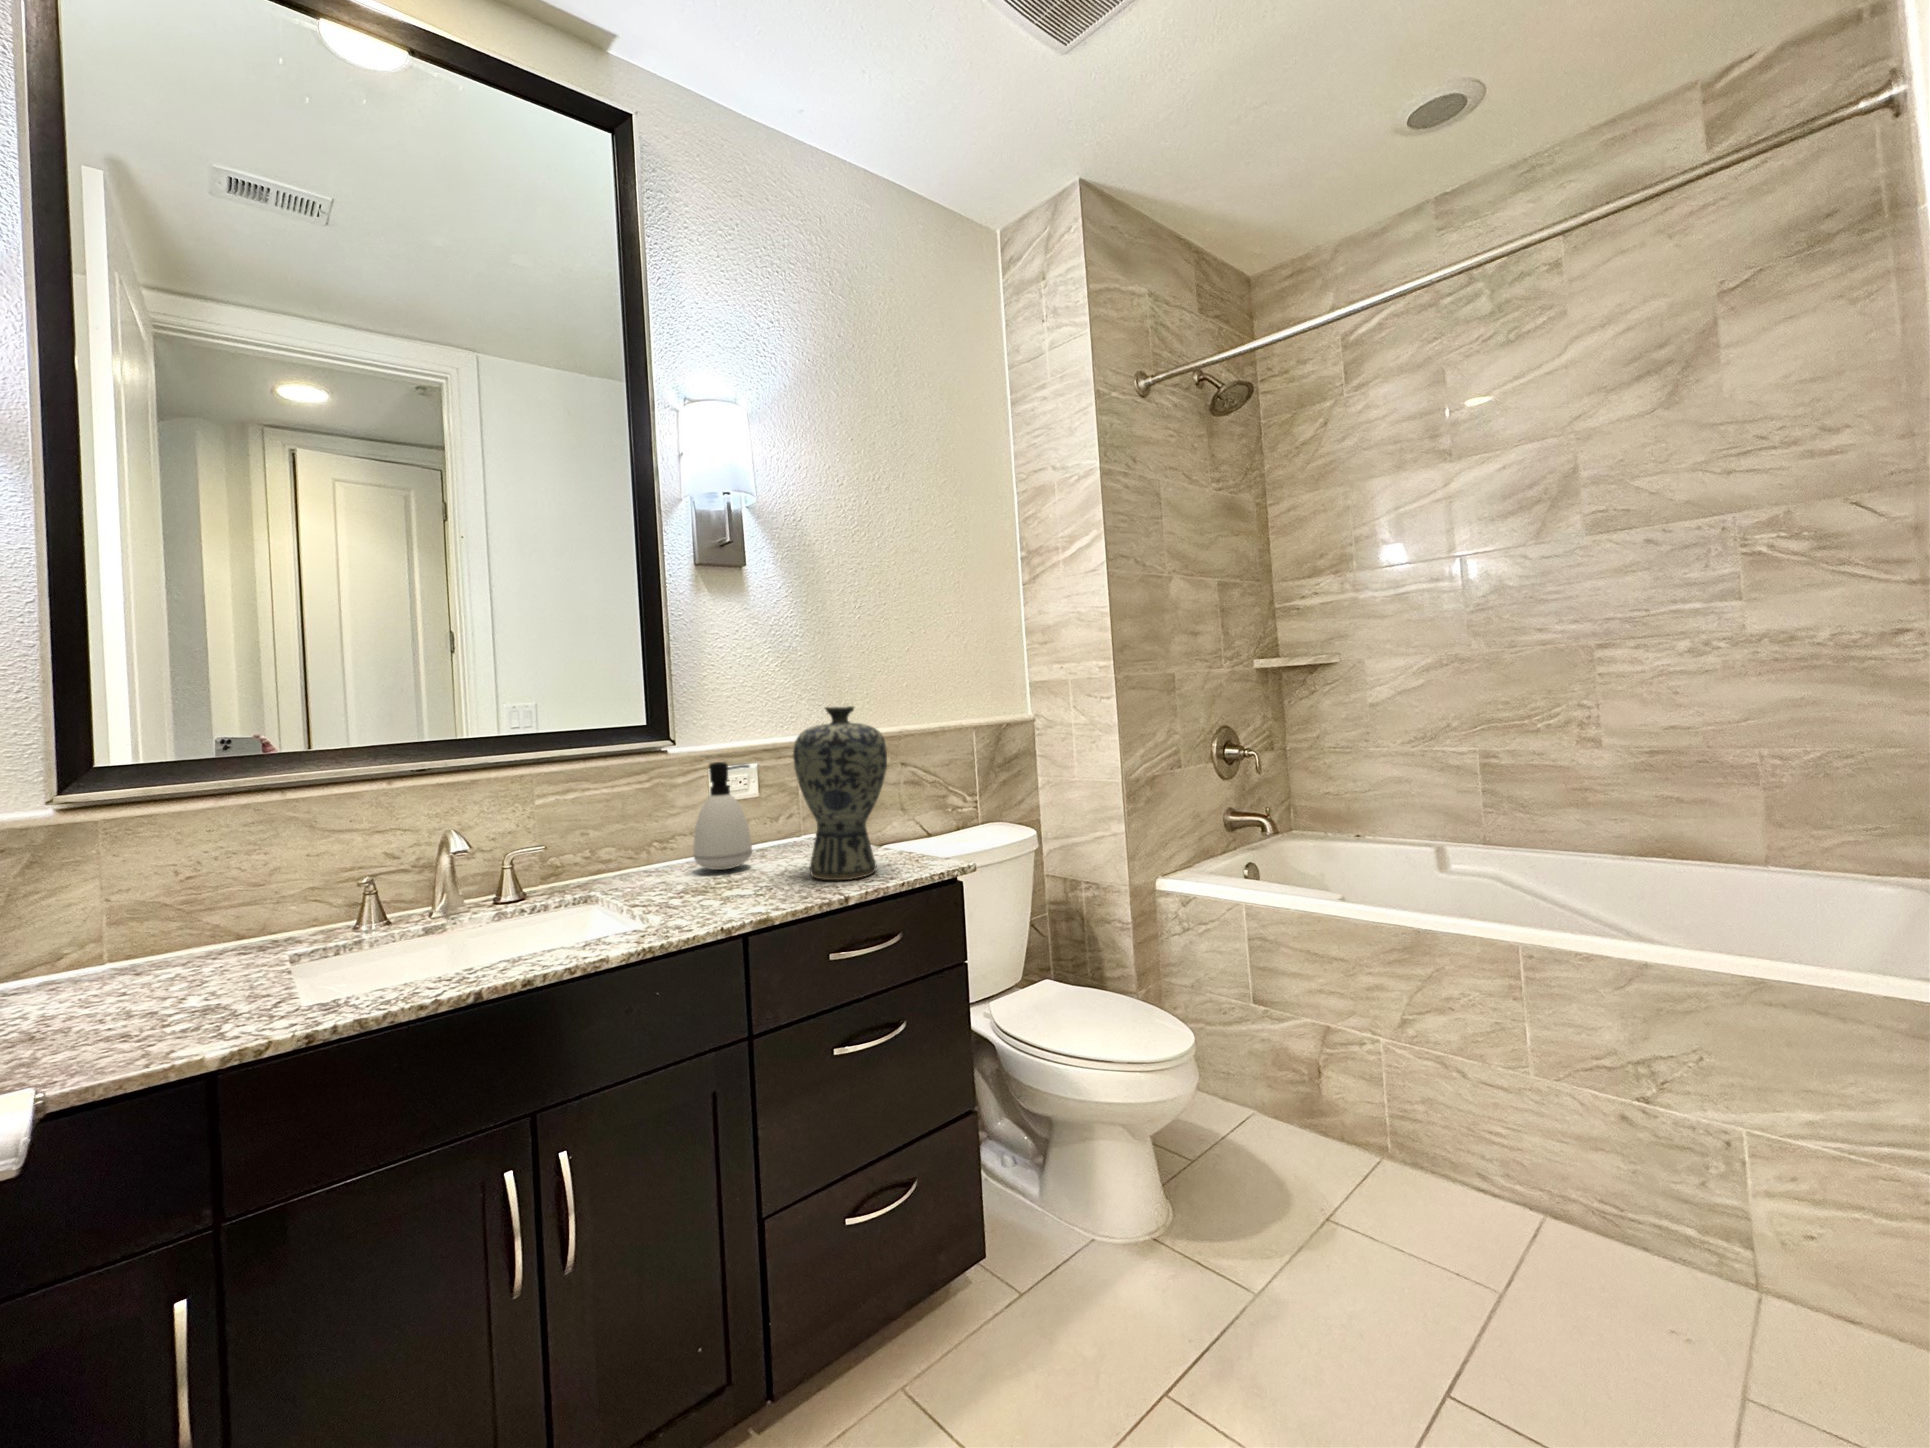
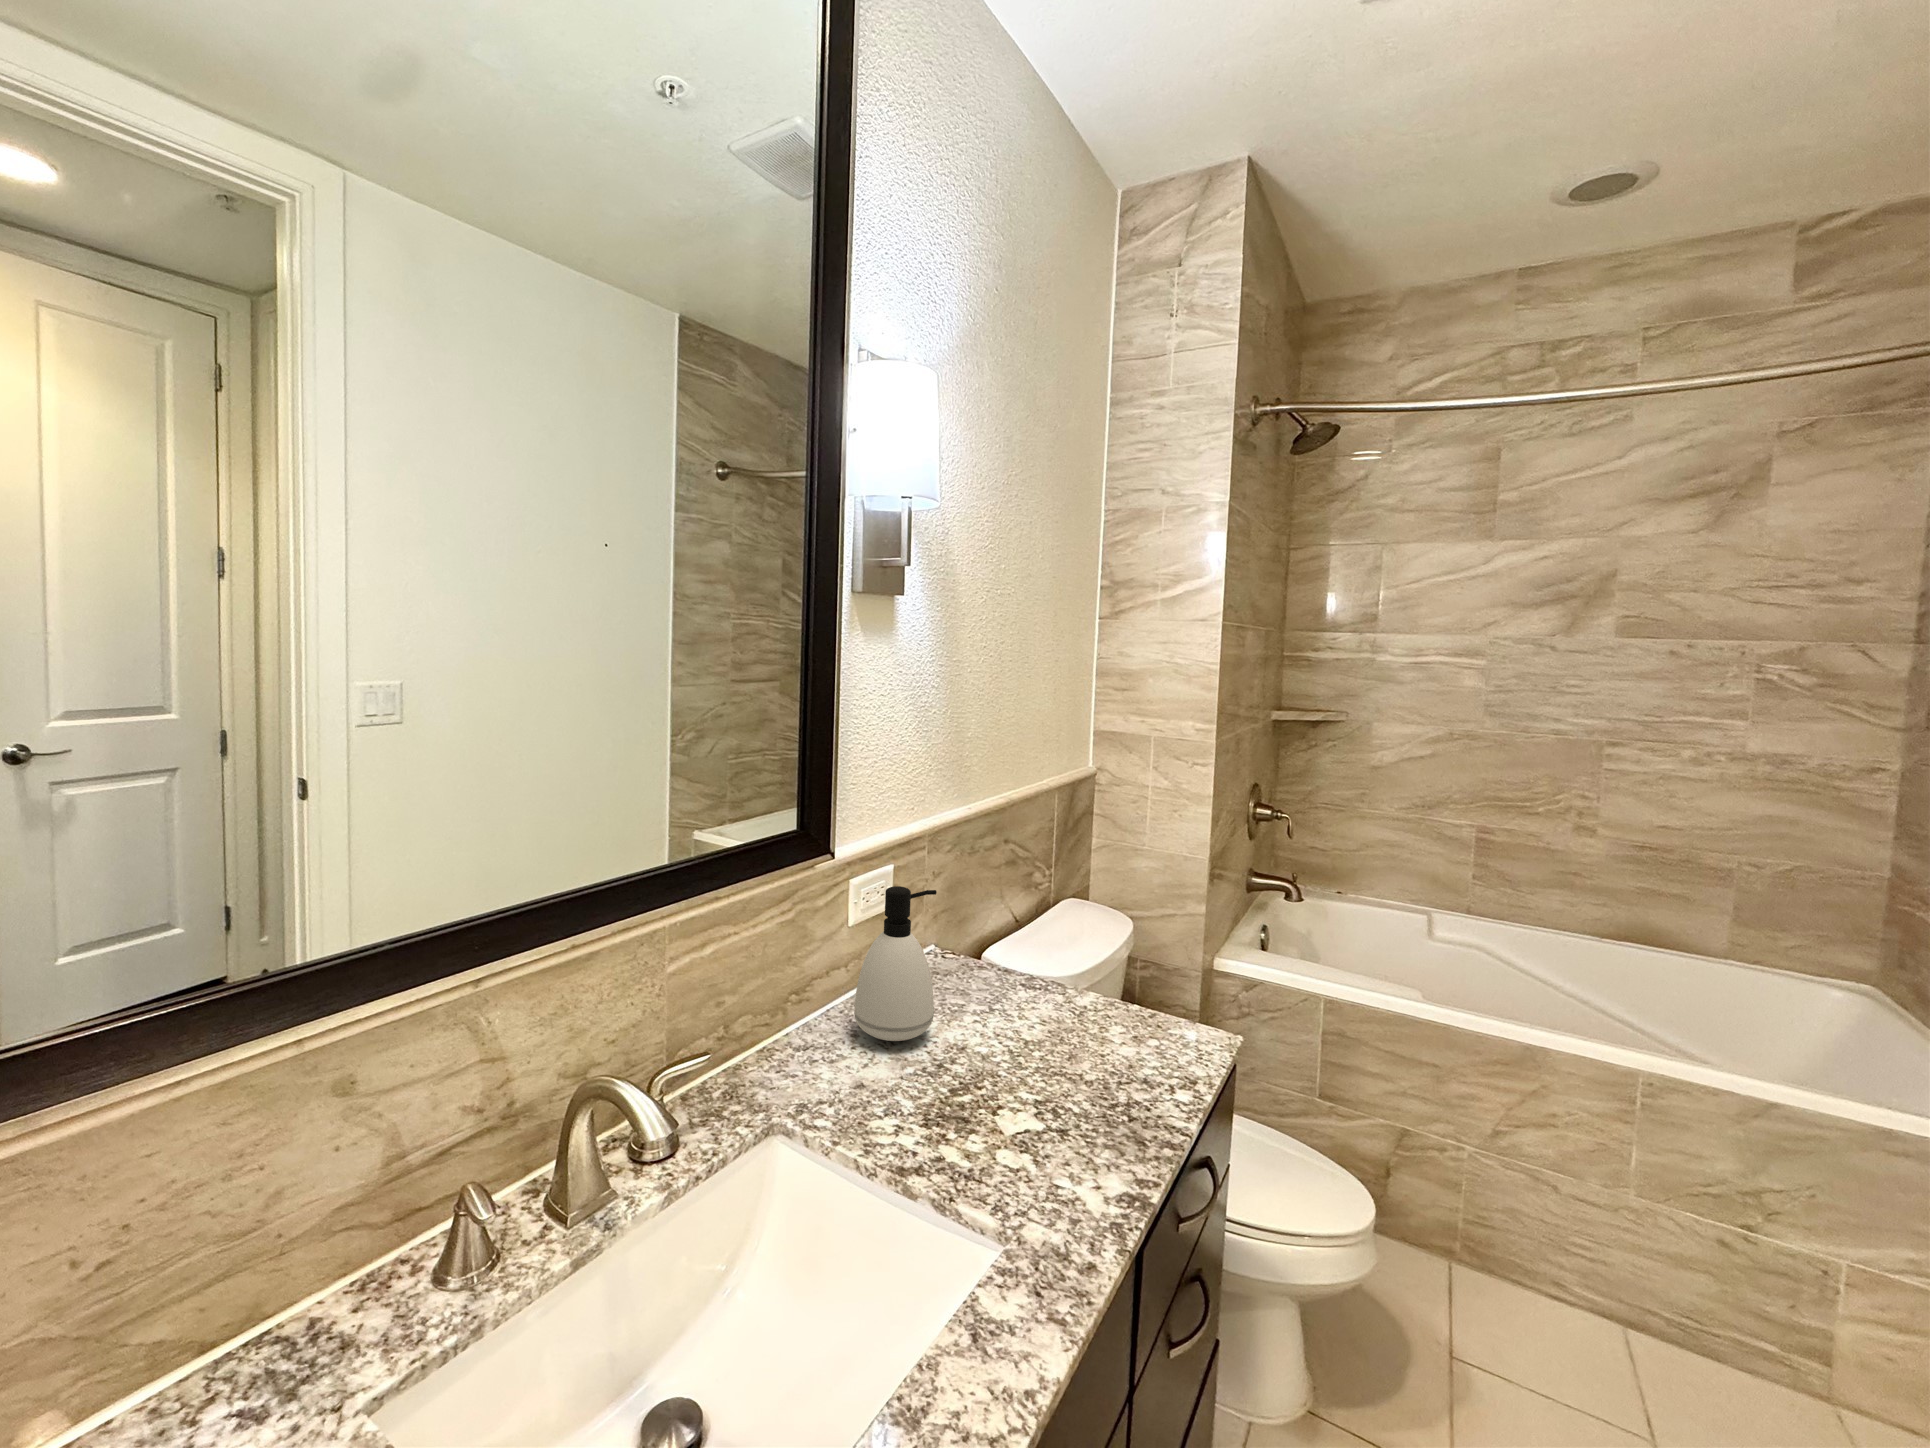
vase: present [793,706,887,880] -> none [1036,832,1166,1079]

